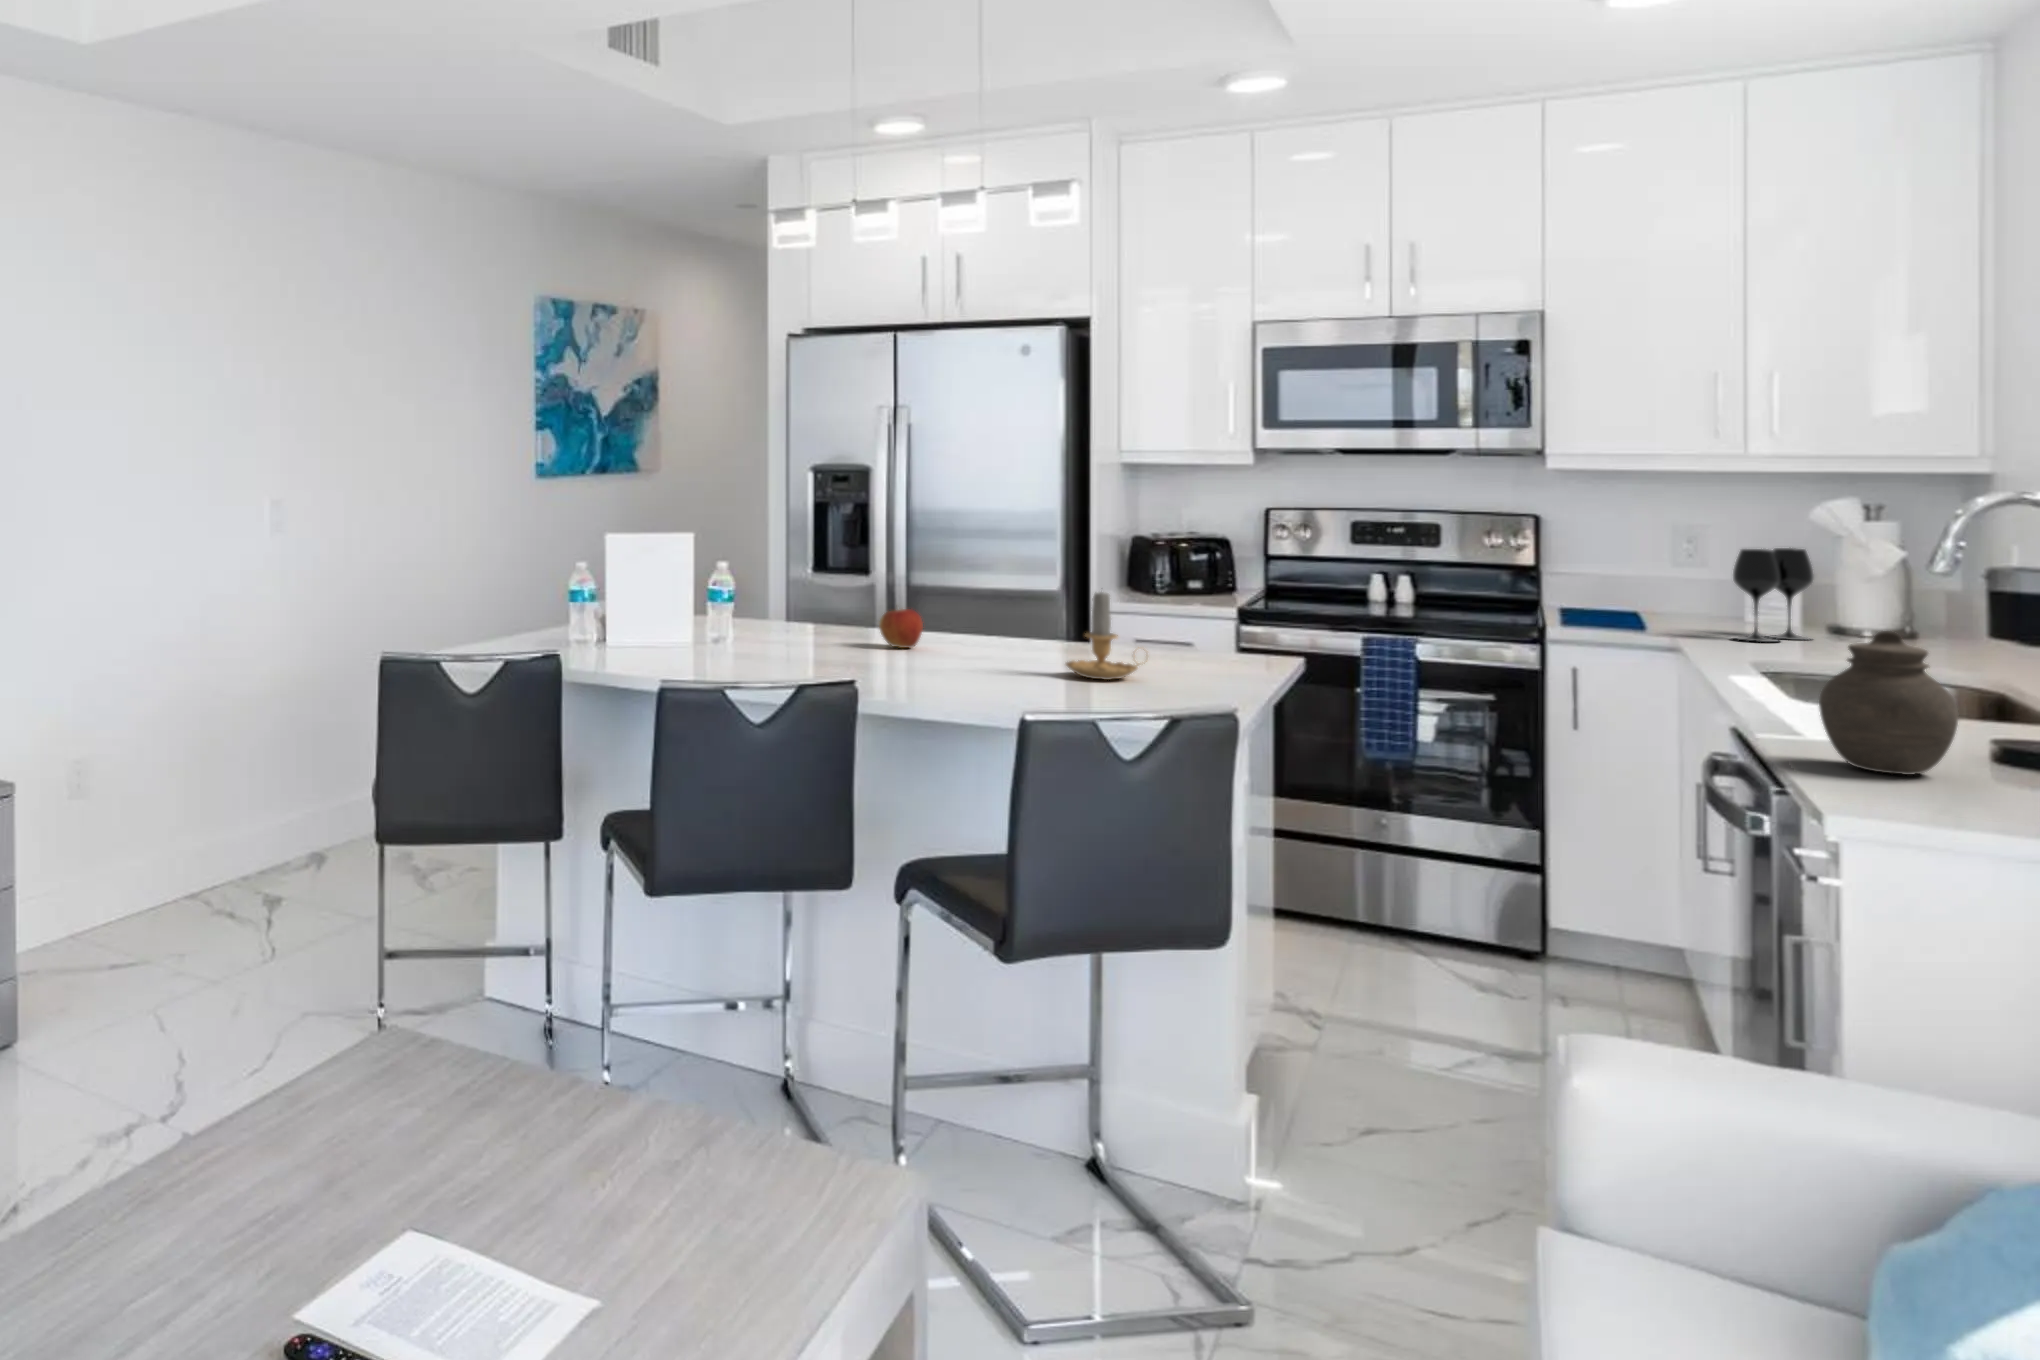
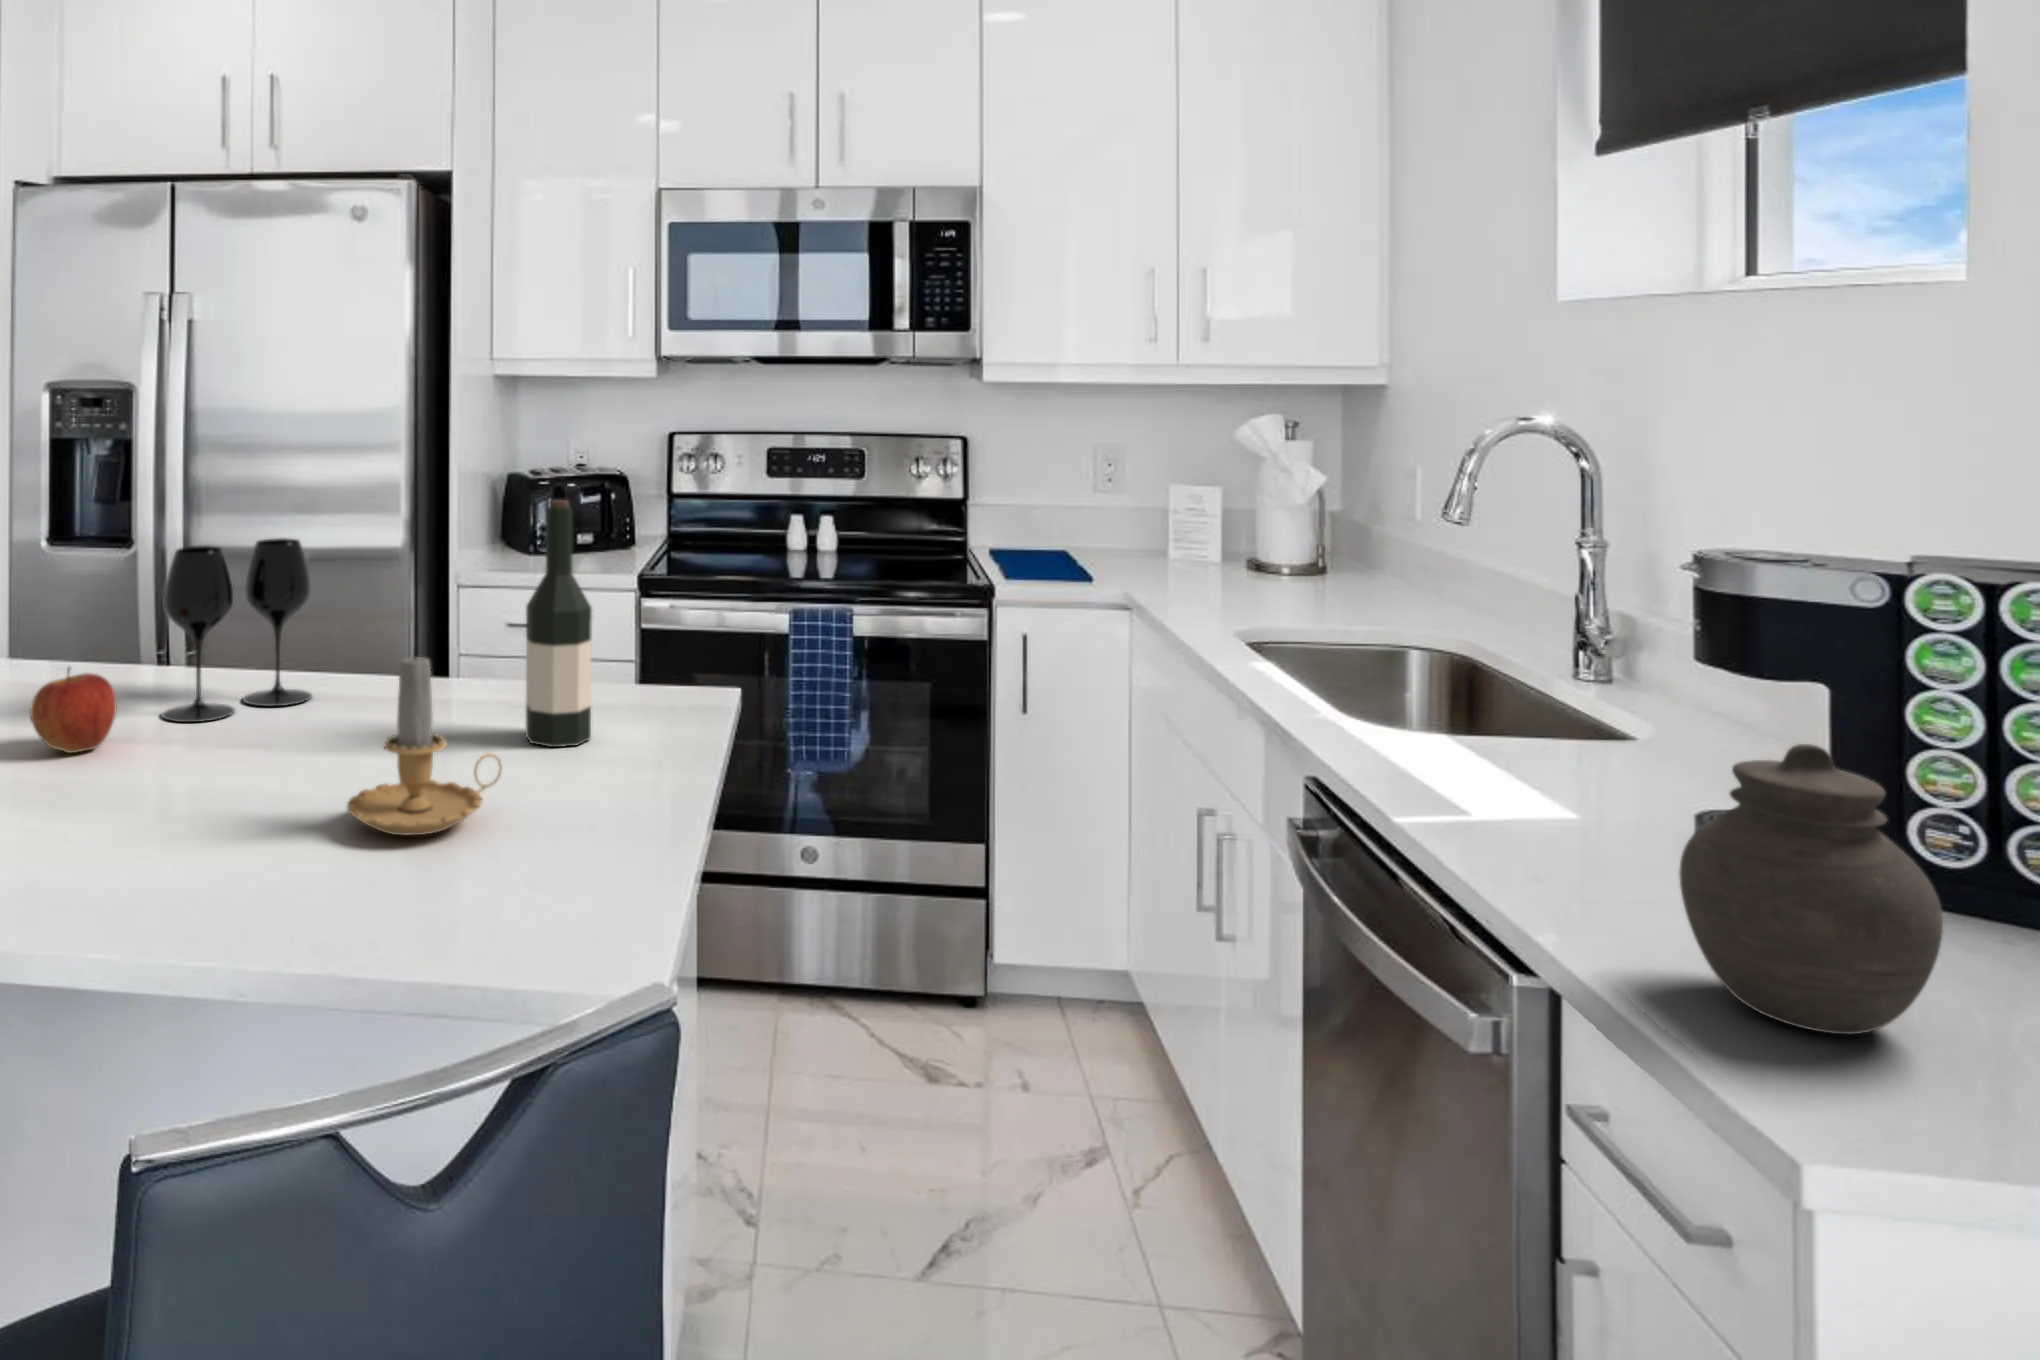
wine bottle: none [1158,524,1200,665] -> present [526,500,592,747]
wine glass: present [1733,548,1814,642] -> present [162,538,312,722]

